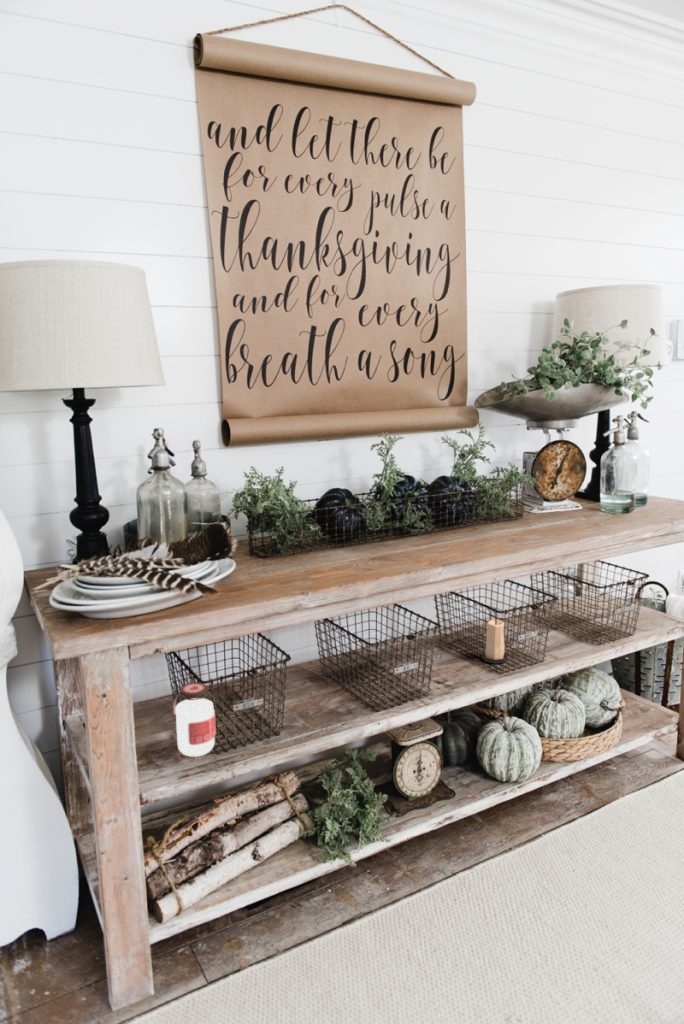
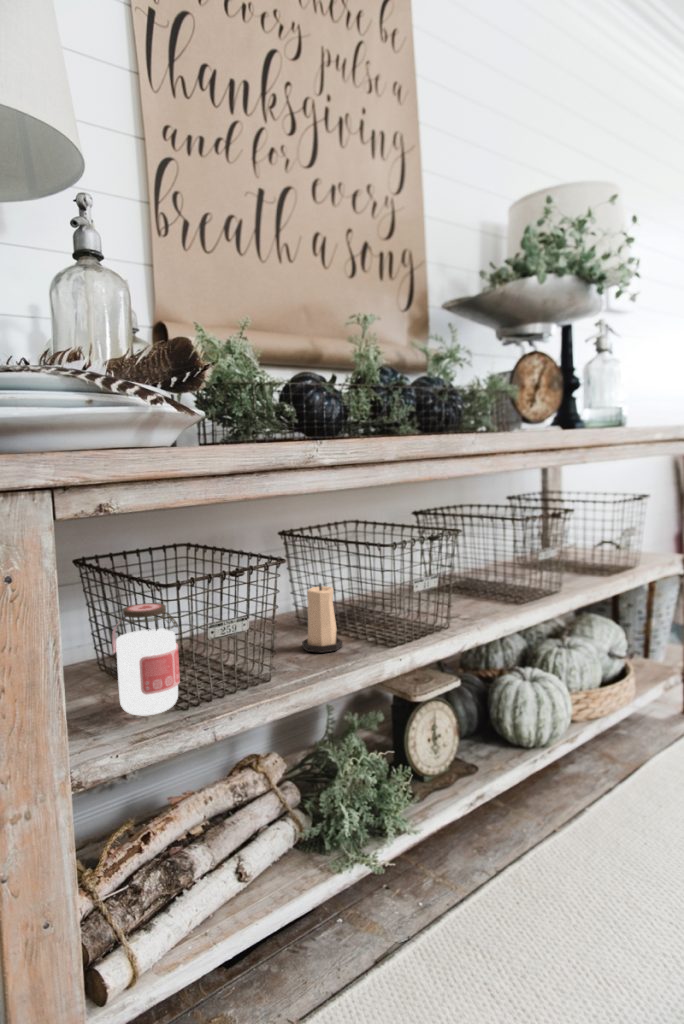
candle: present [481,619,508,664] -> present [302,583,342,653]

